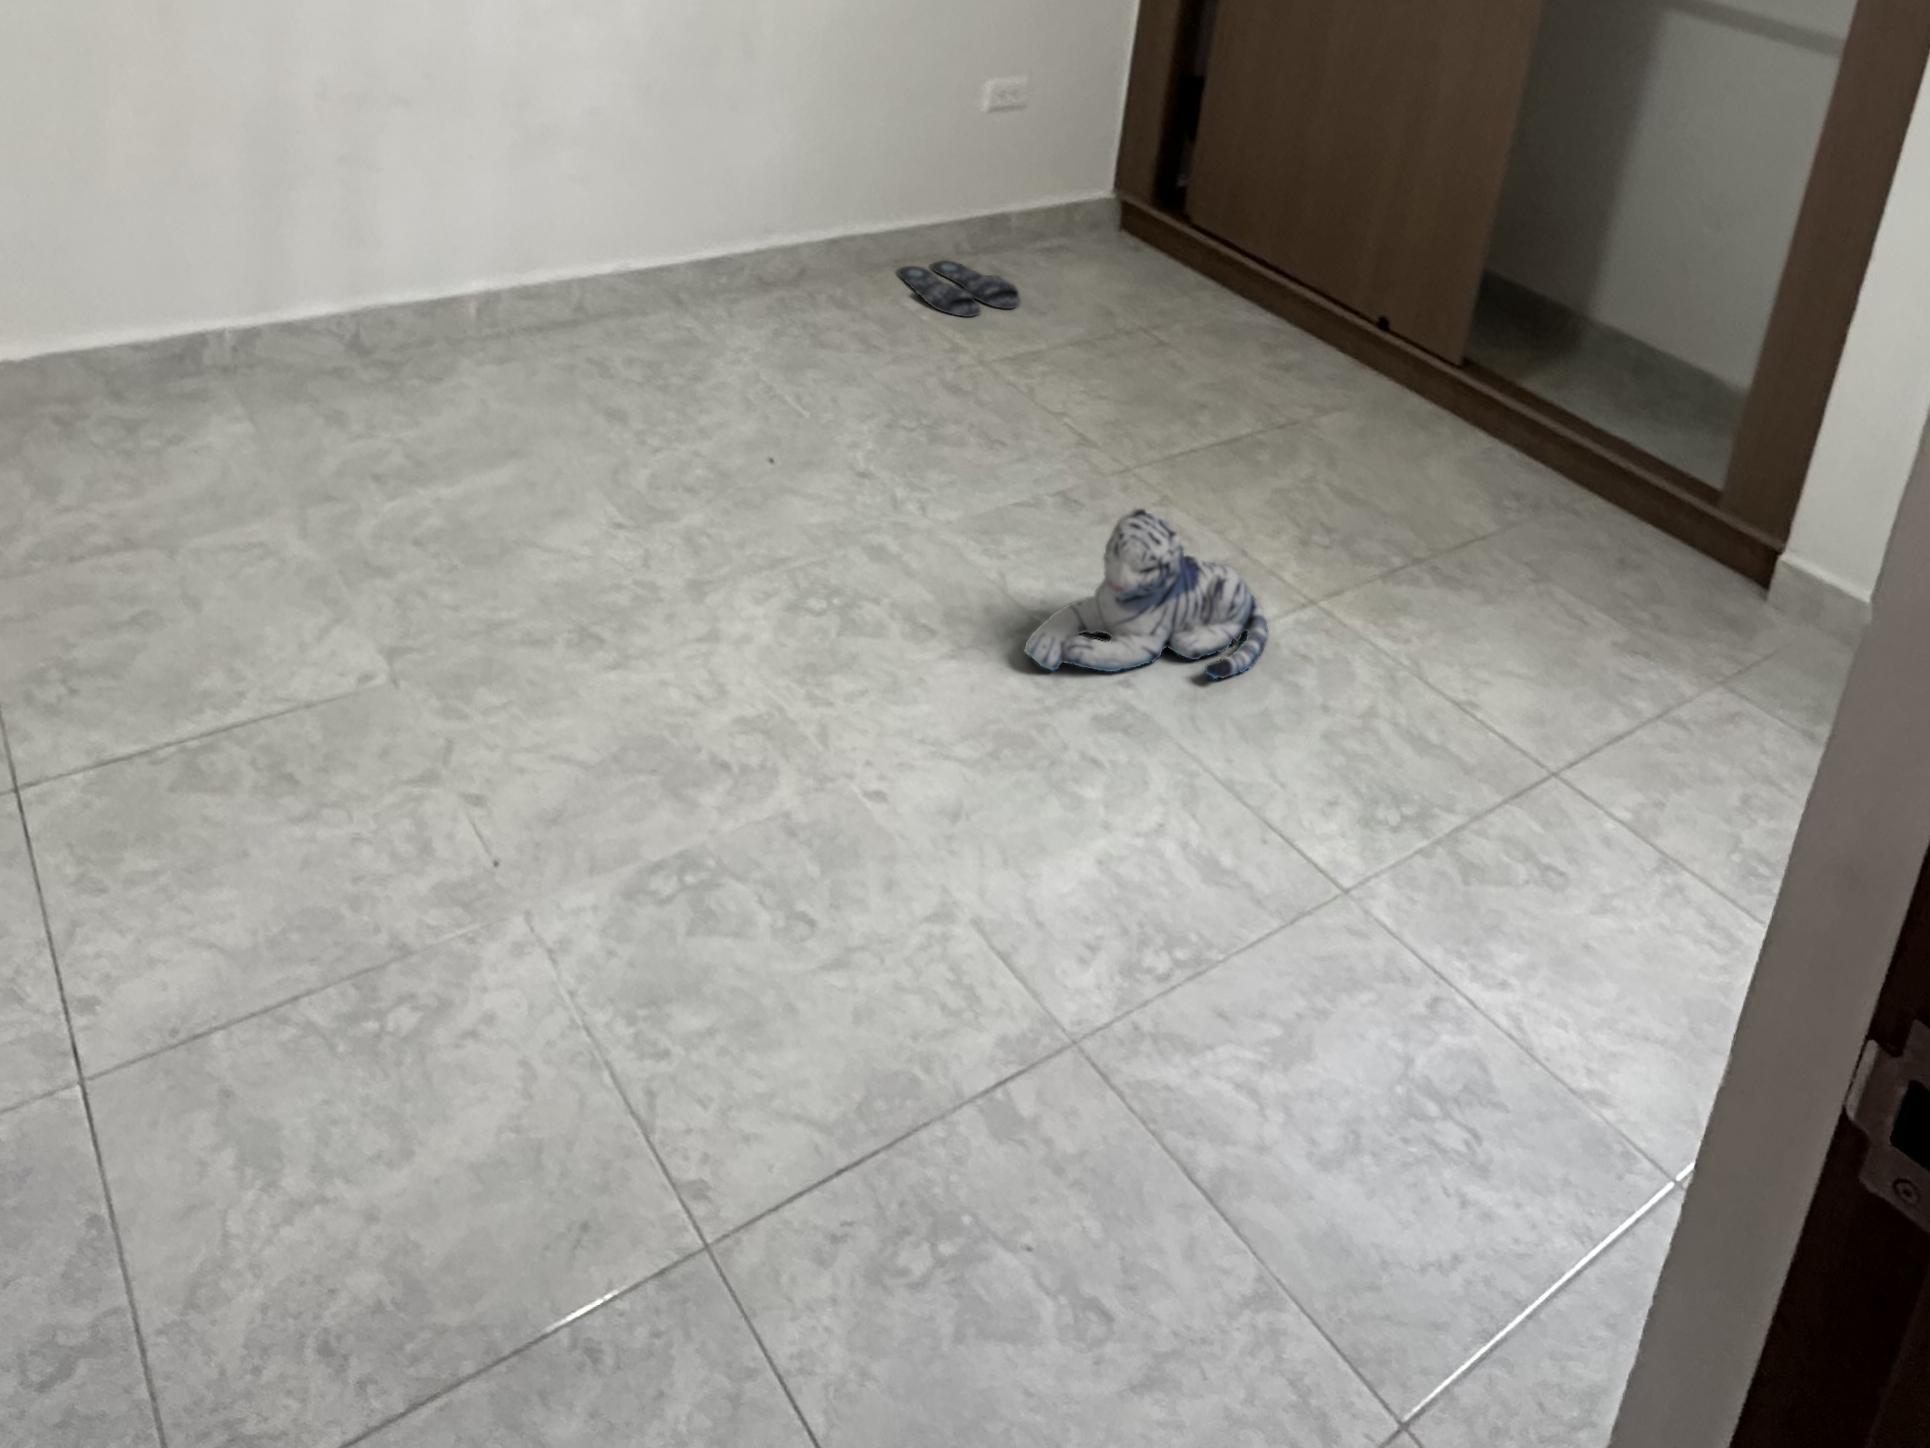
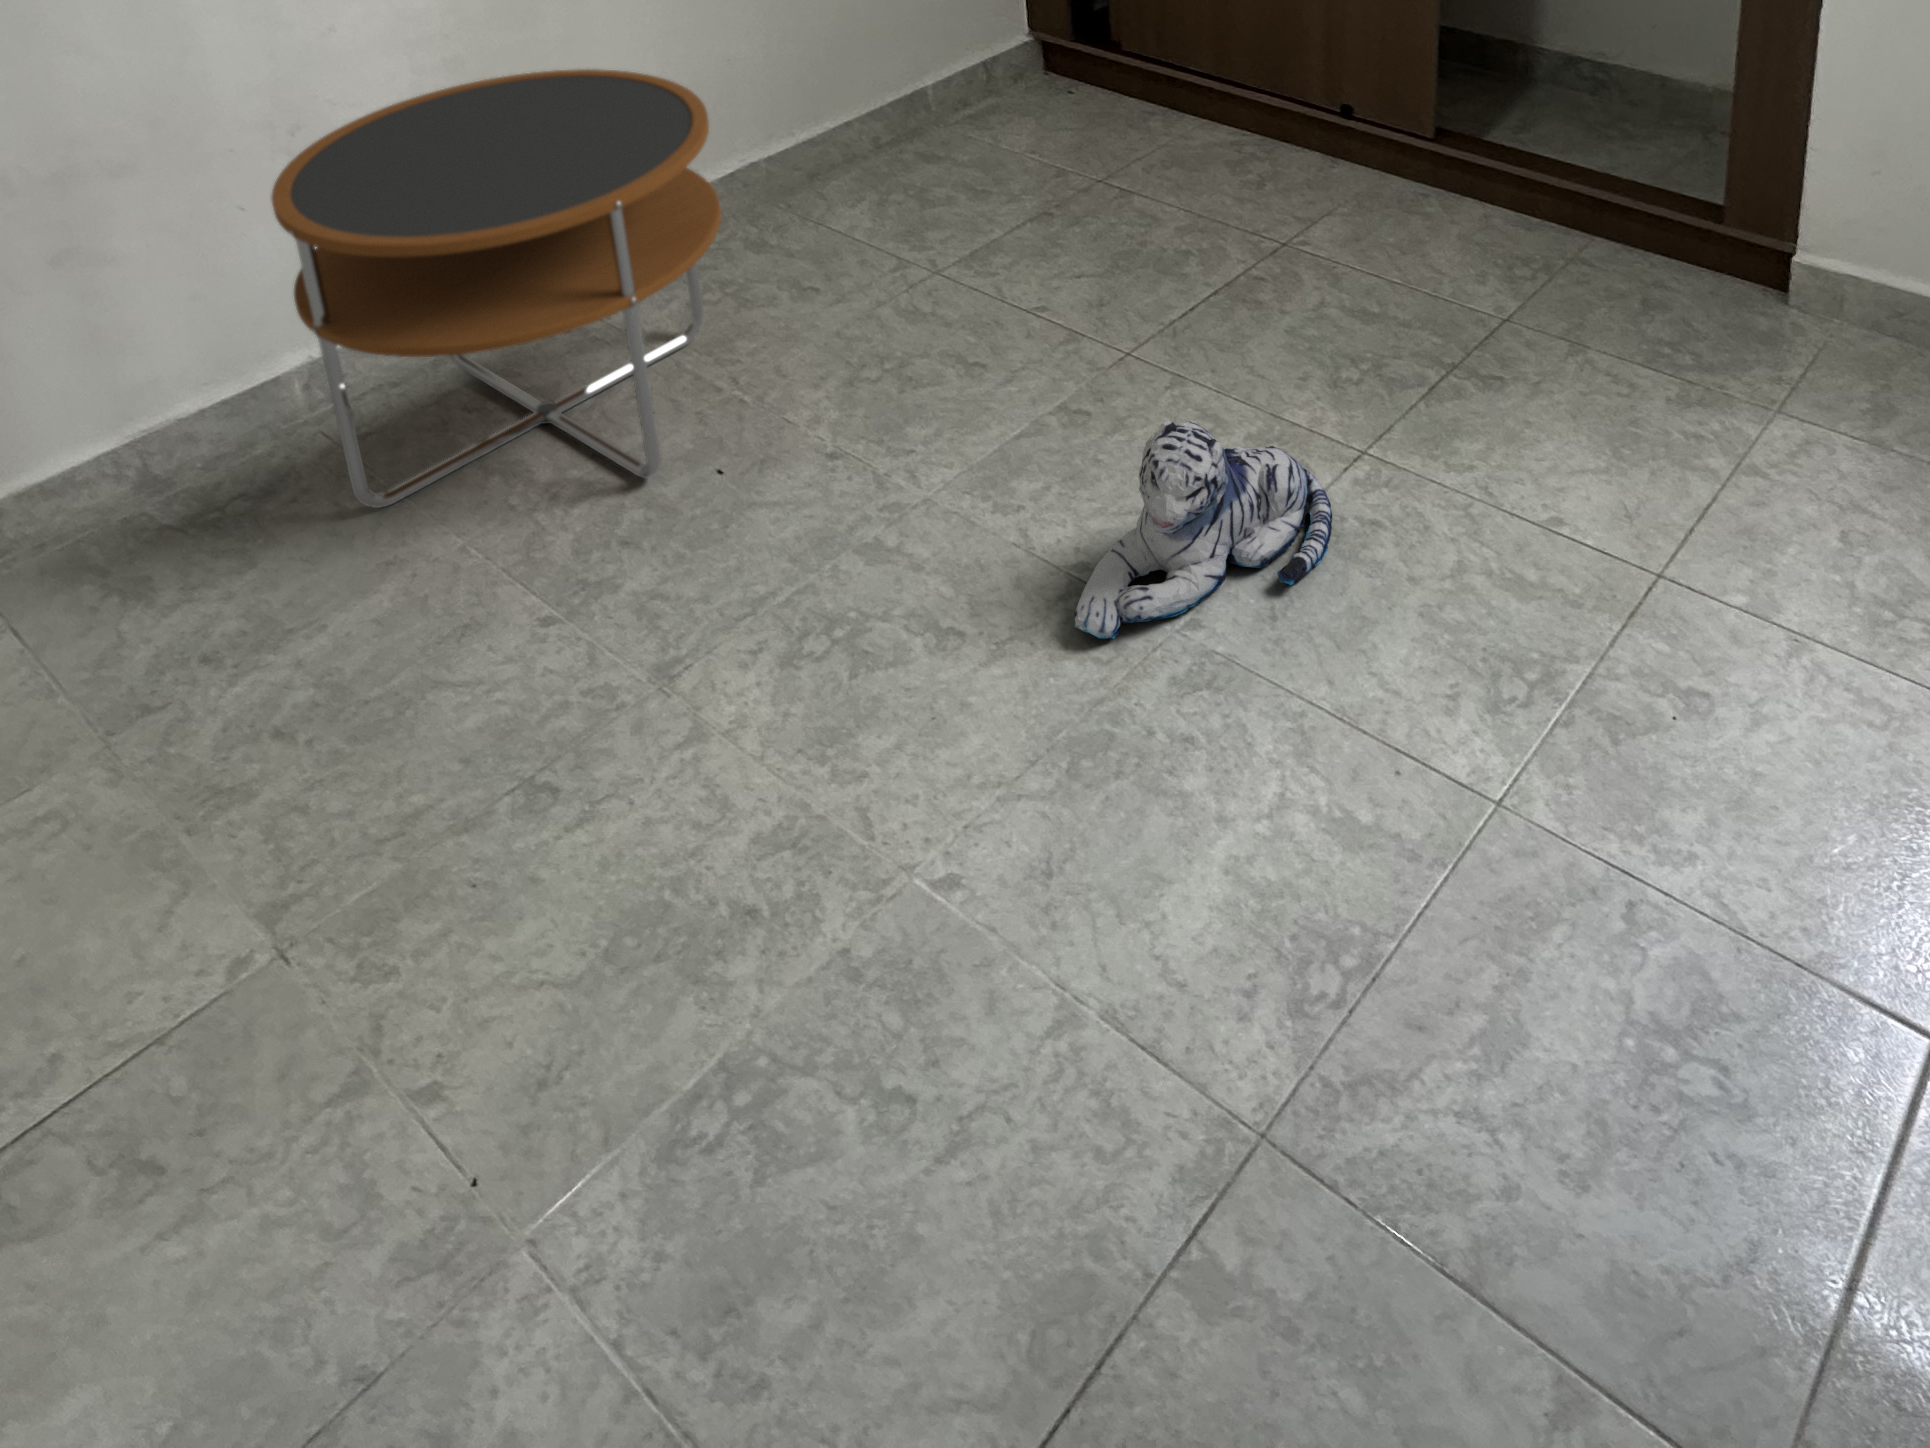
side table: none [496,105,828,449] -> present [271,69,721,508]
slippers: present [898,260,1020,317] -> none [818,156,963,221]

